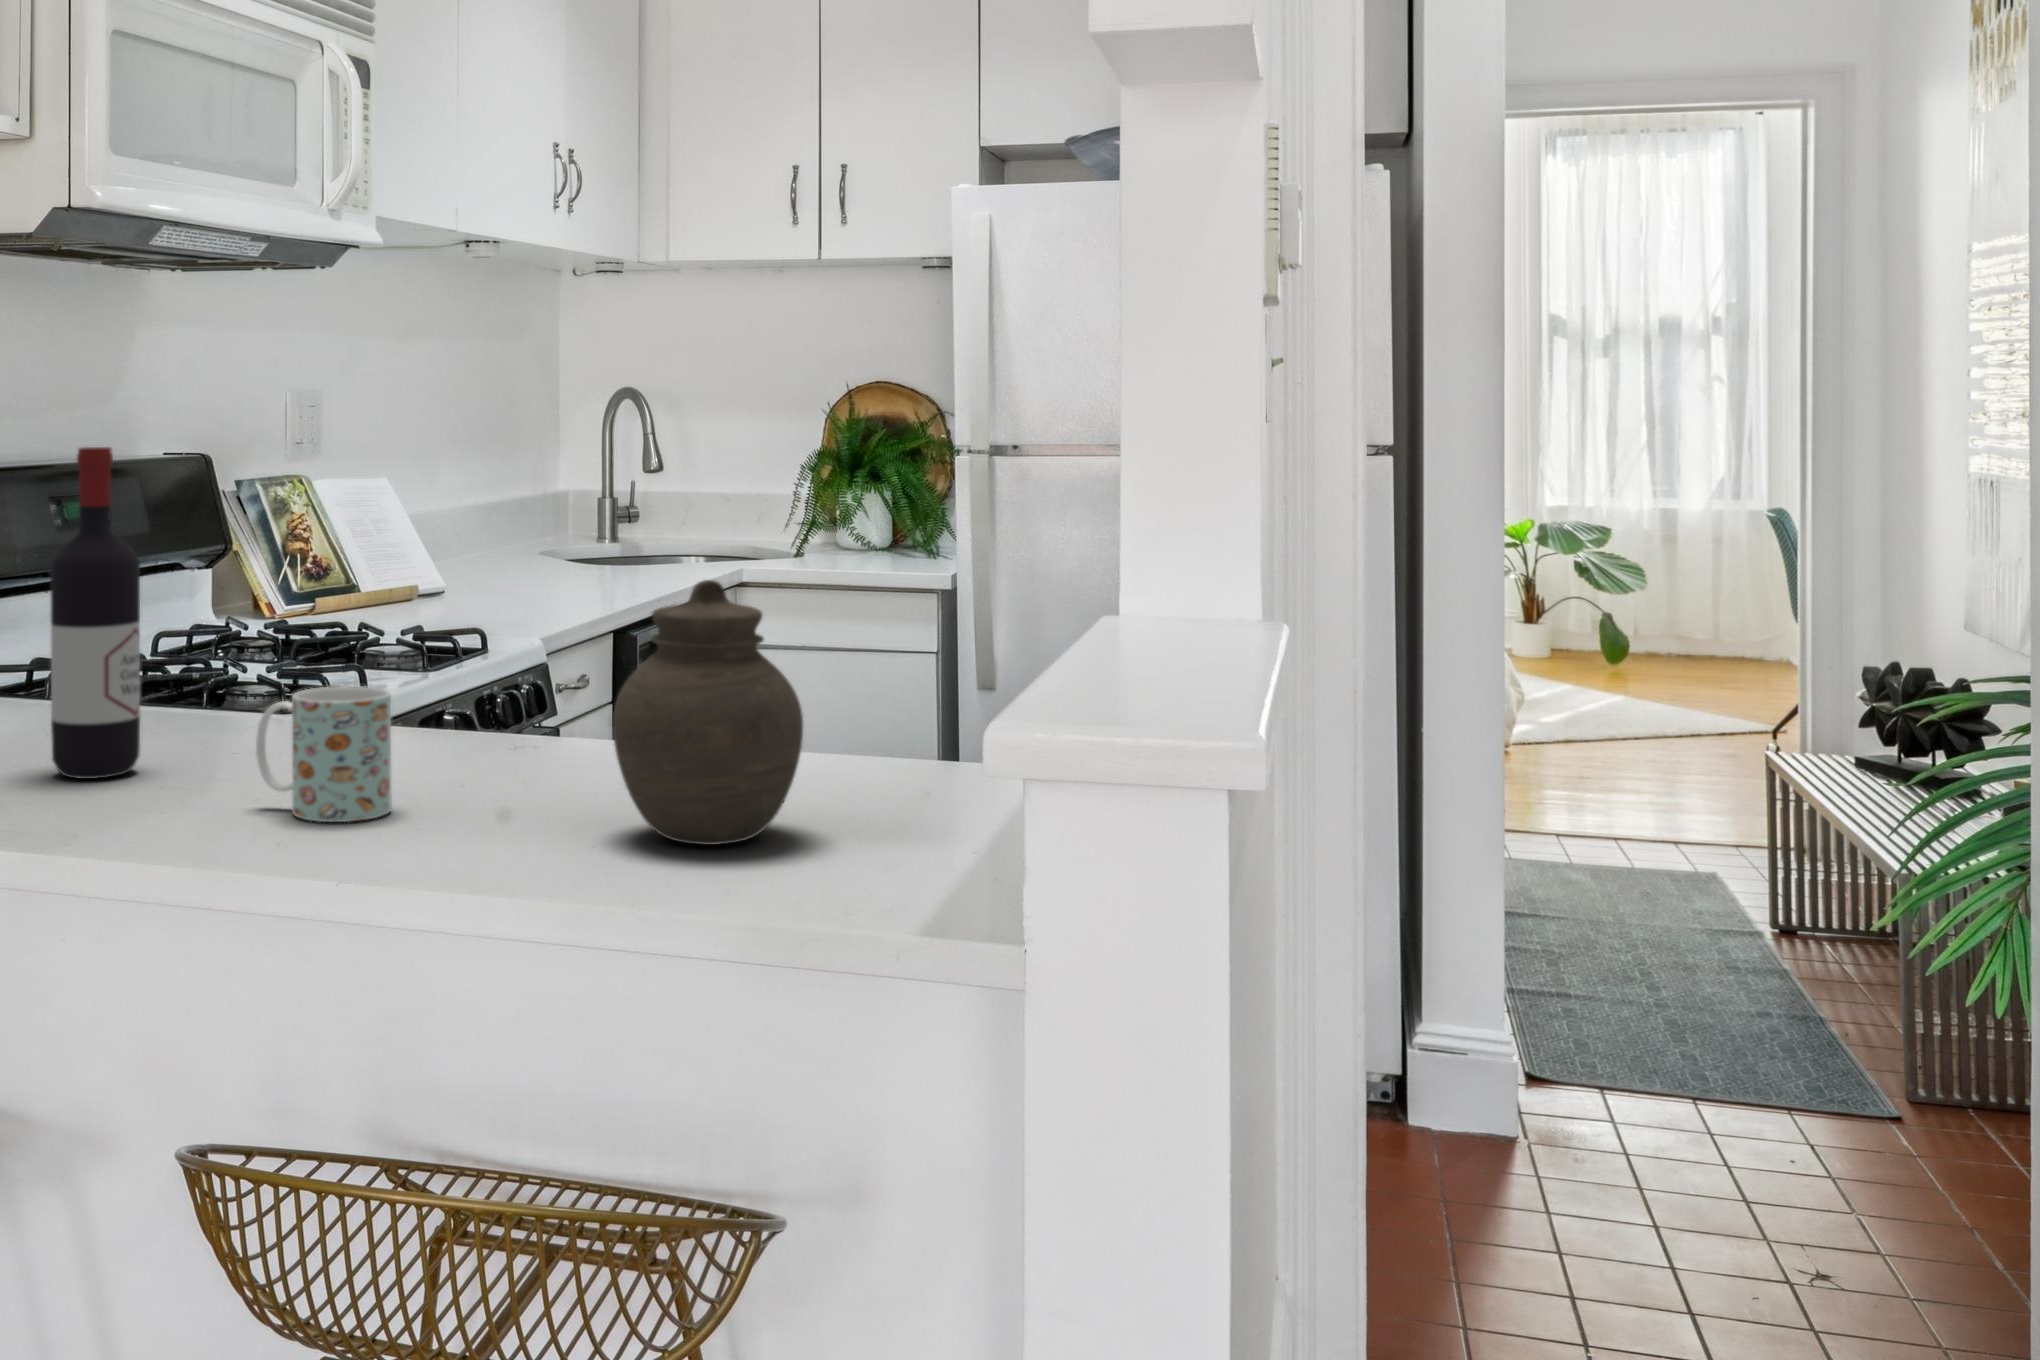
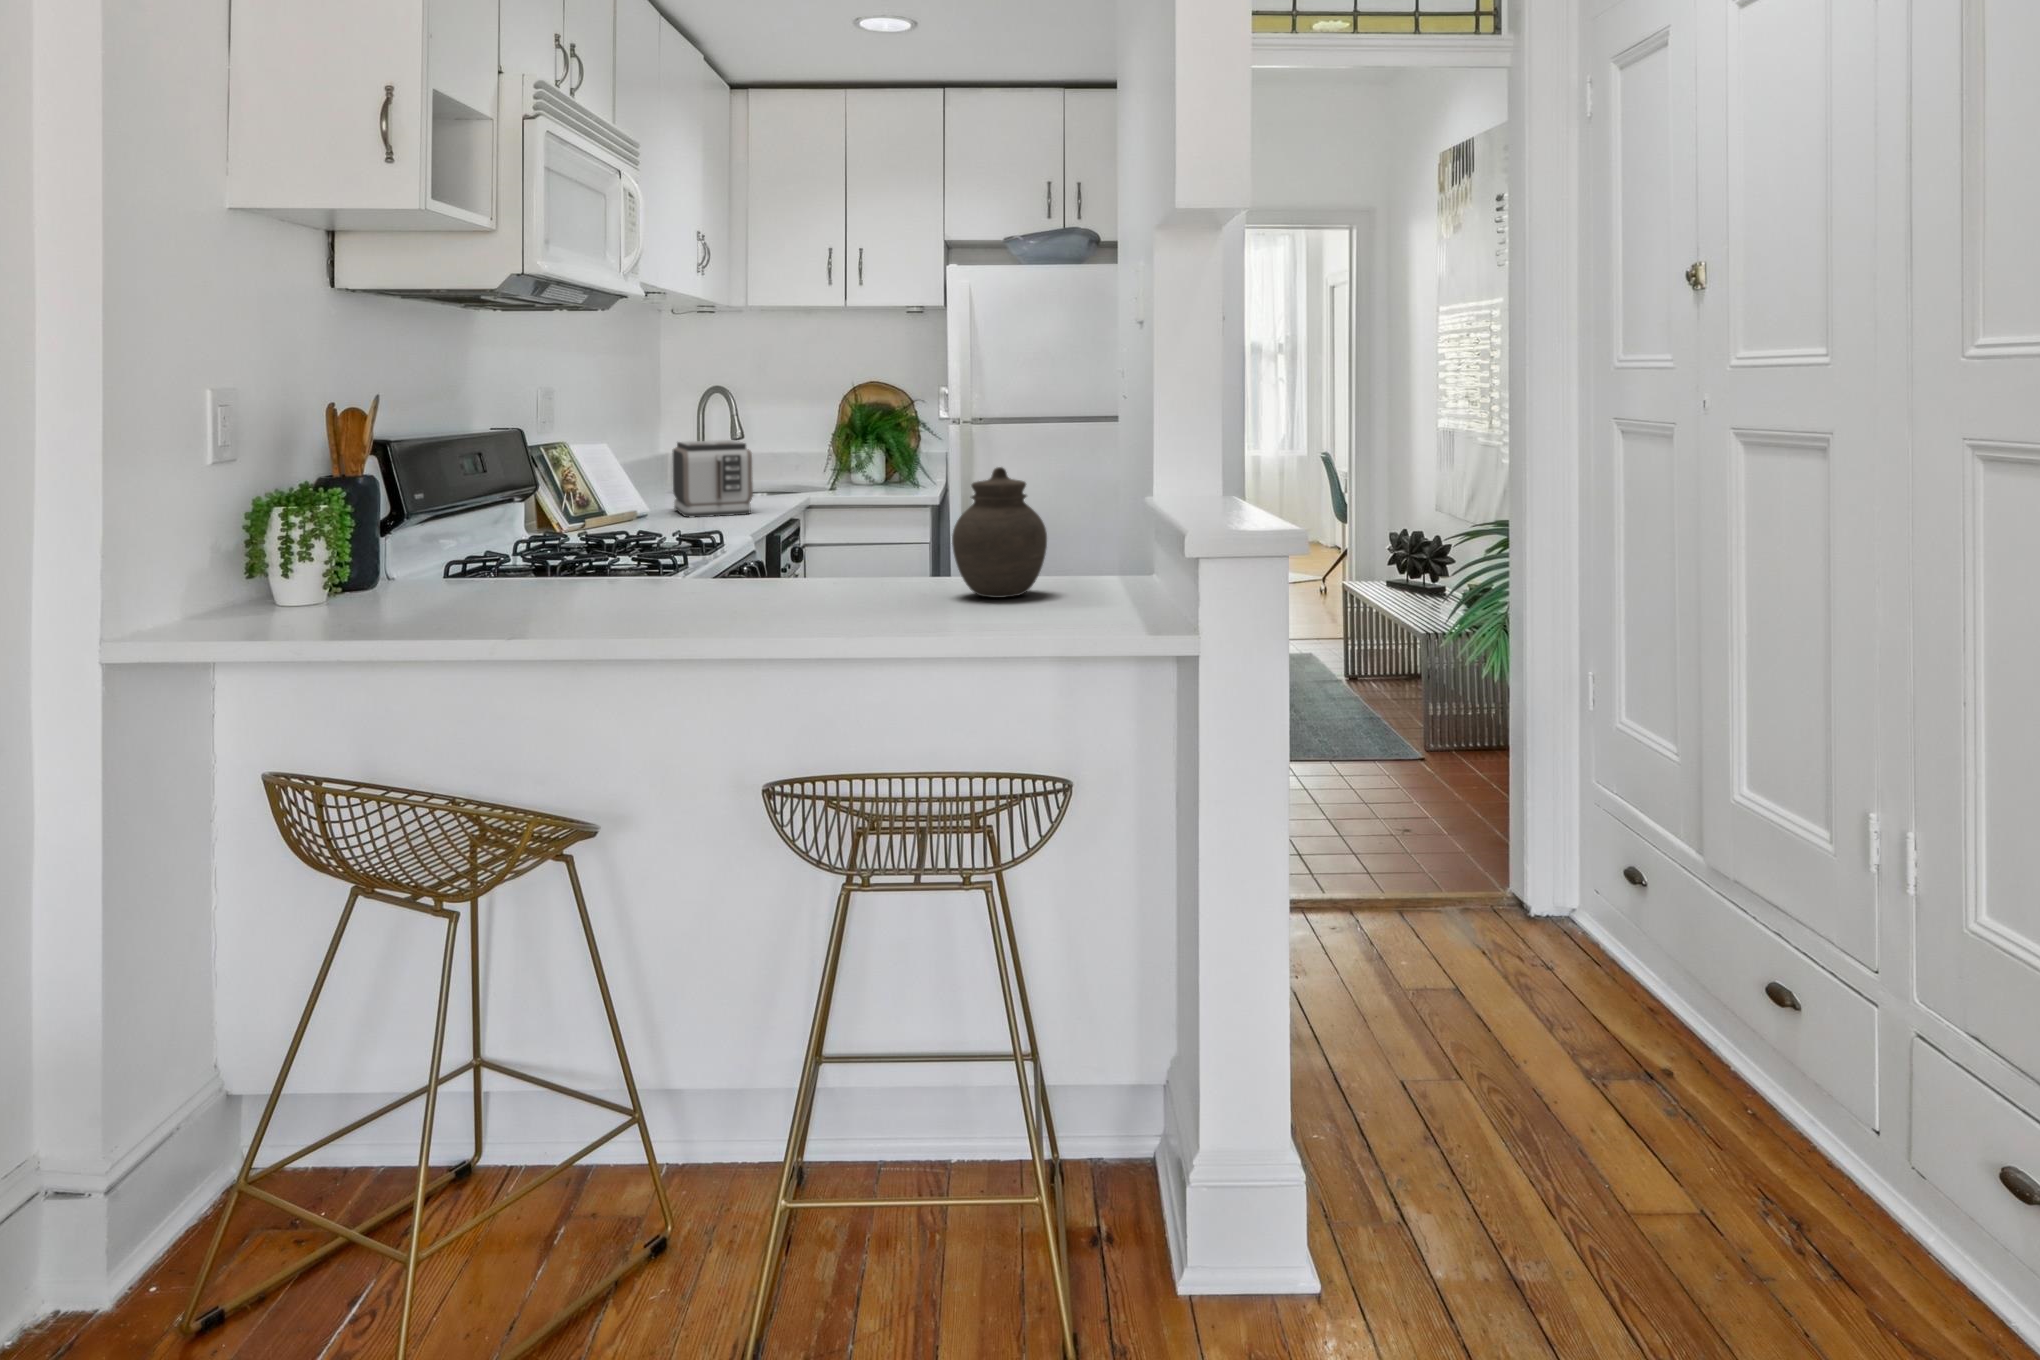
wine bottle: present [50,447,140,779] -> none [593,411,646,600]
toaster: none [502,474,611,597] -> present [673,440,753,517]
mug: present [256,686,392,822] -> none [746,535,824,604]

